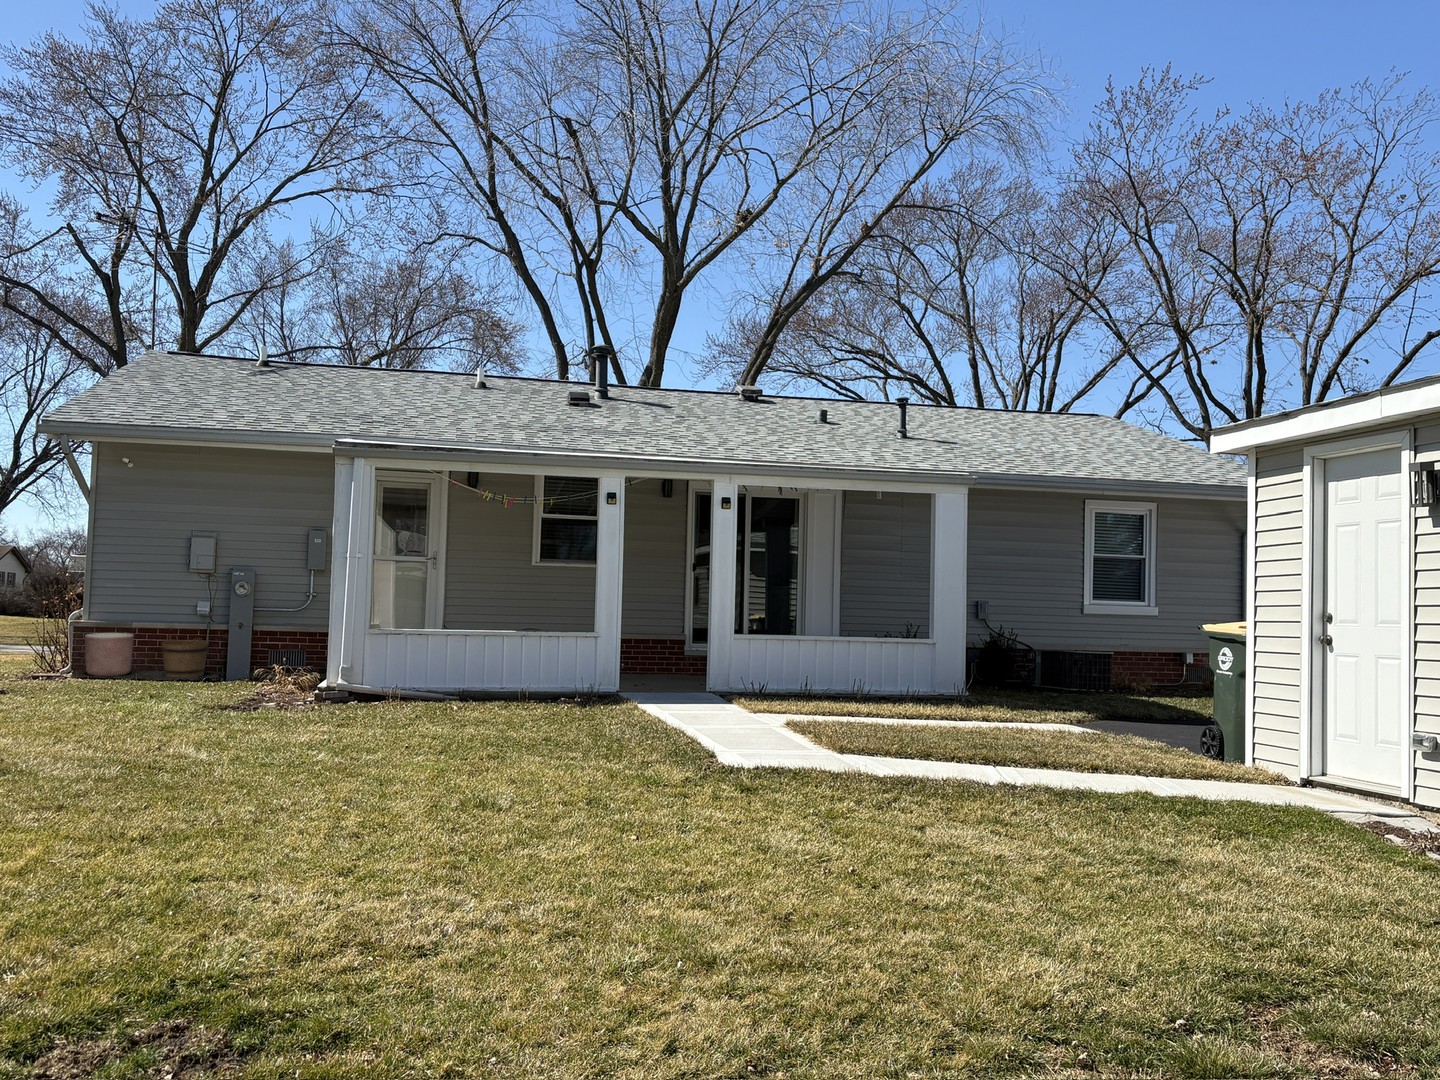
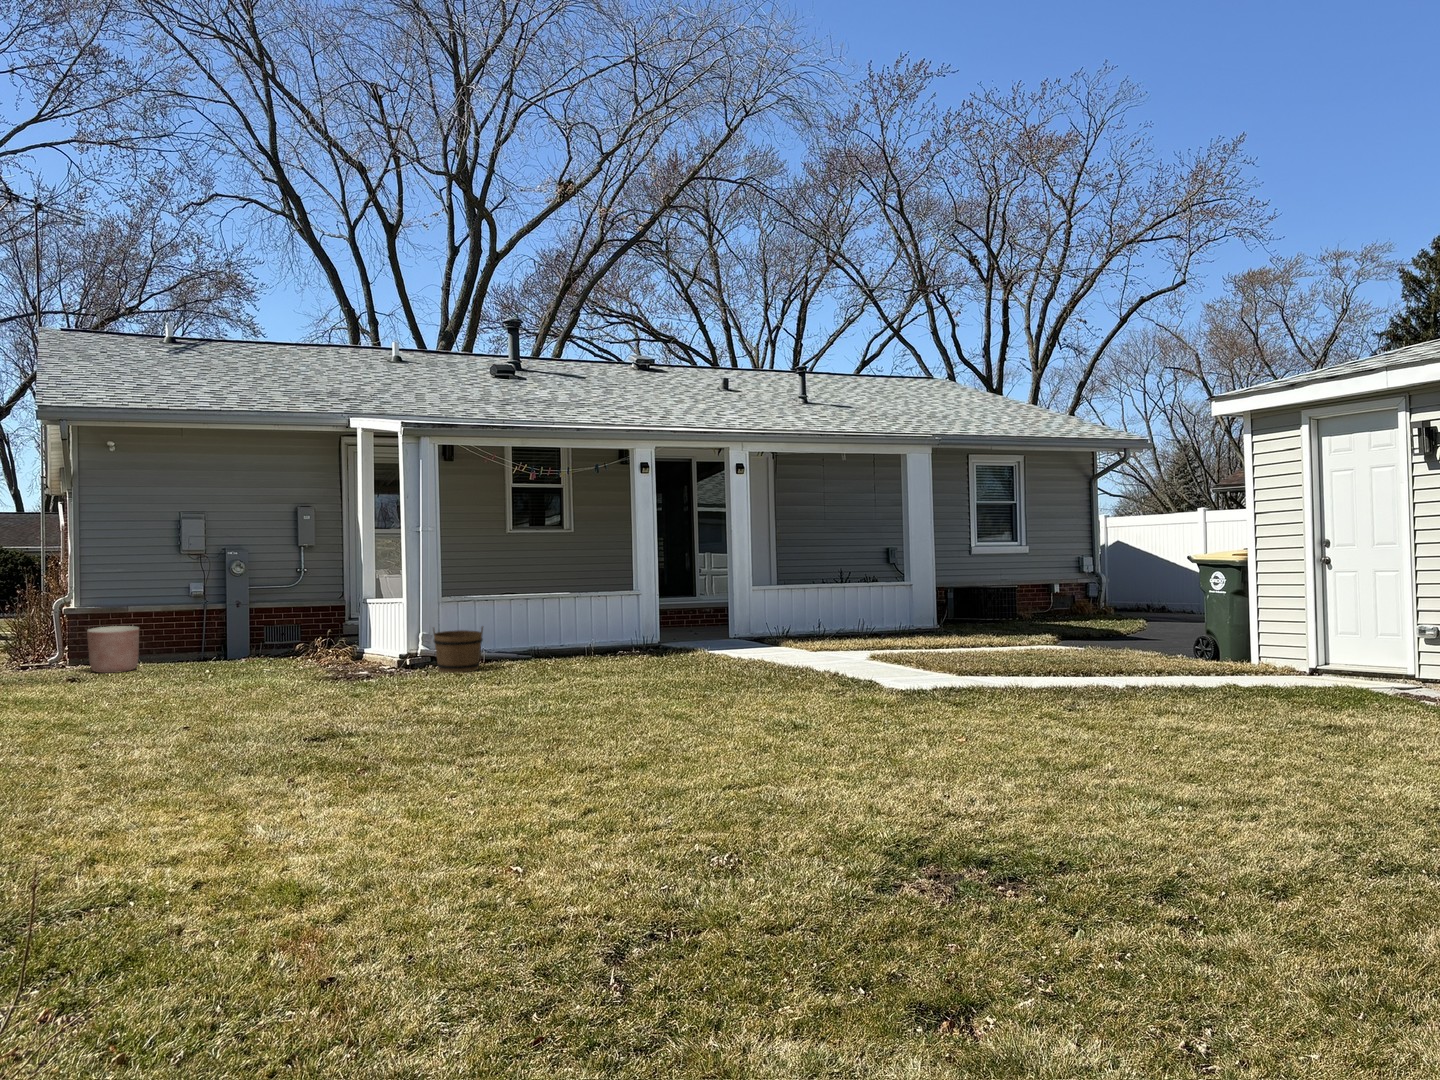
bucket: present [162,635,209,677] -> present [433,627,483,673]

